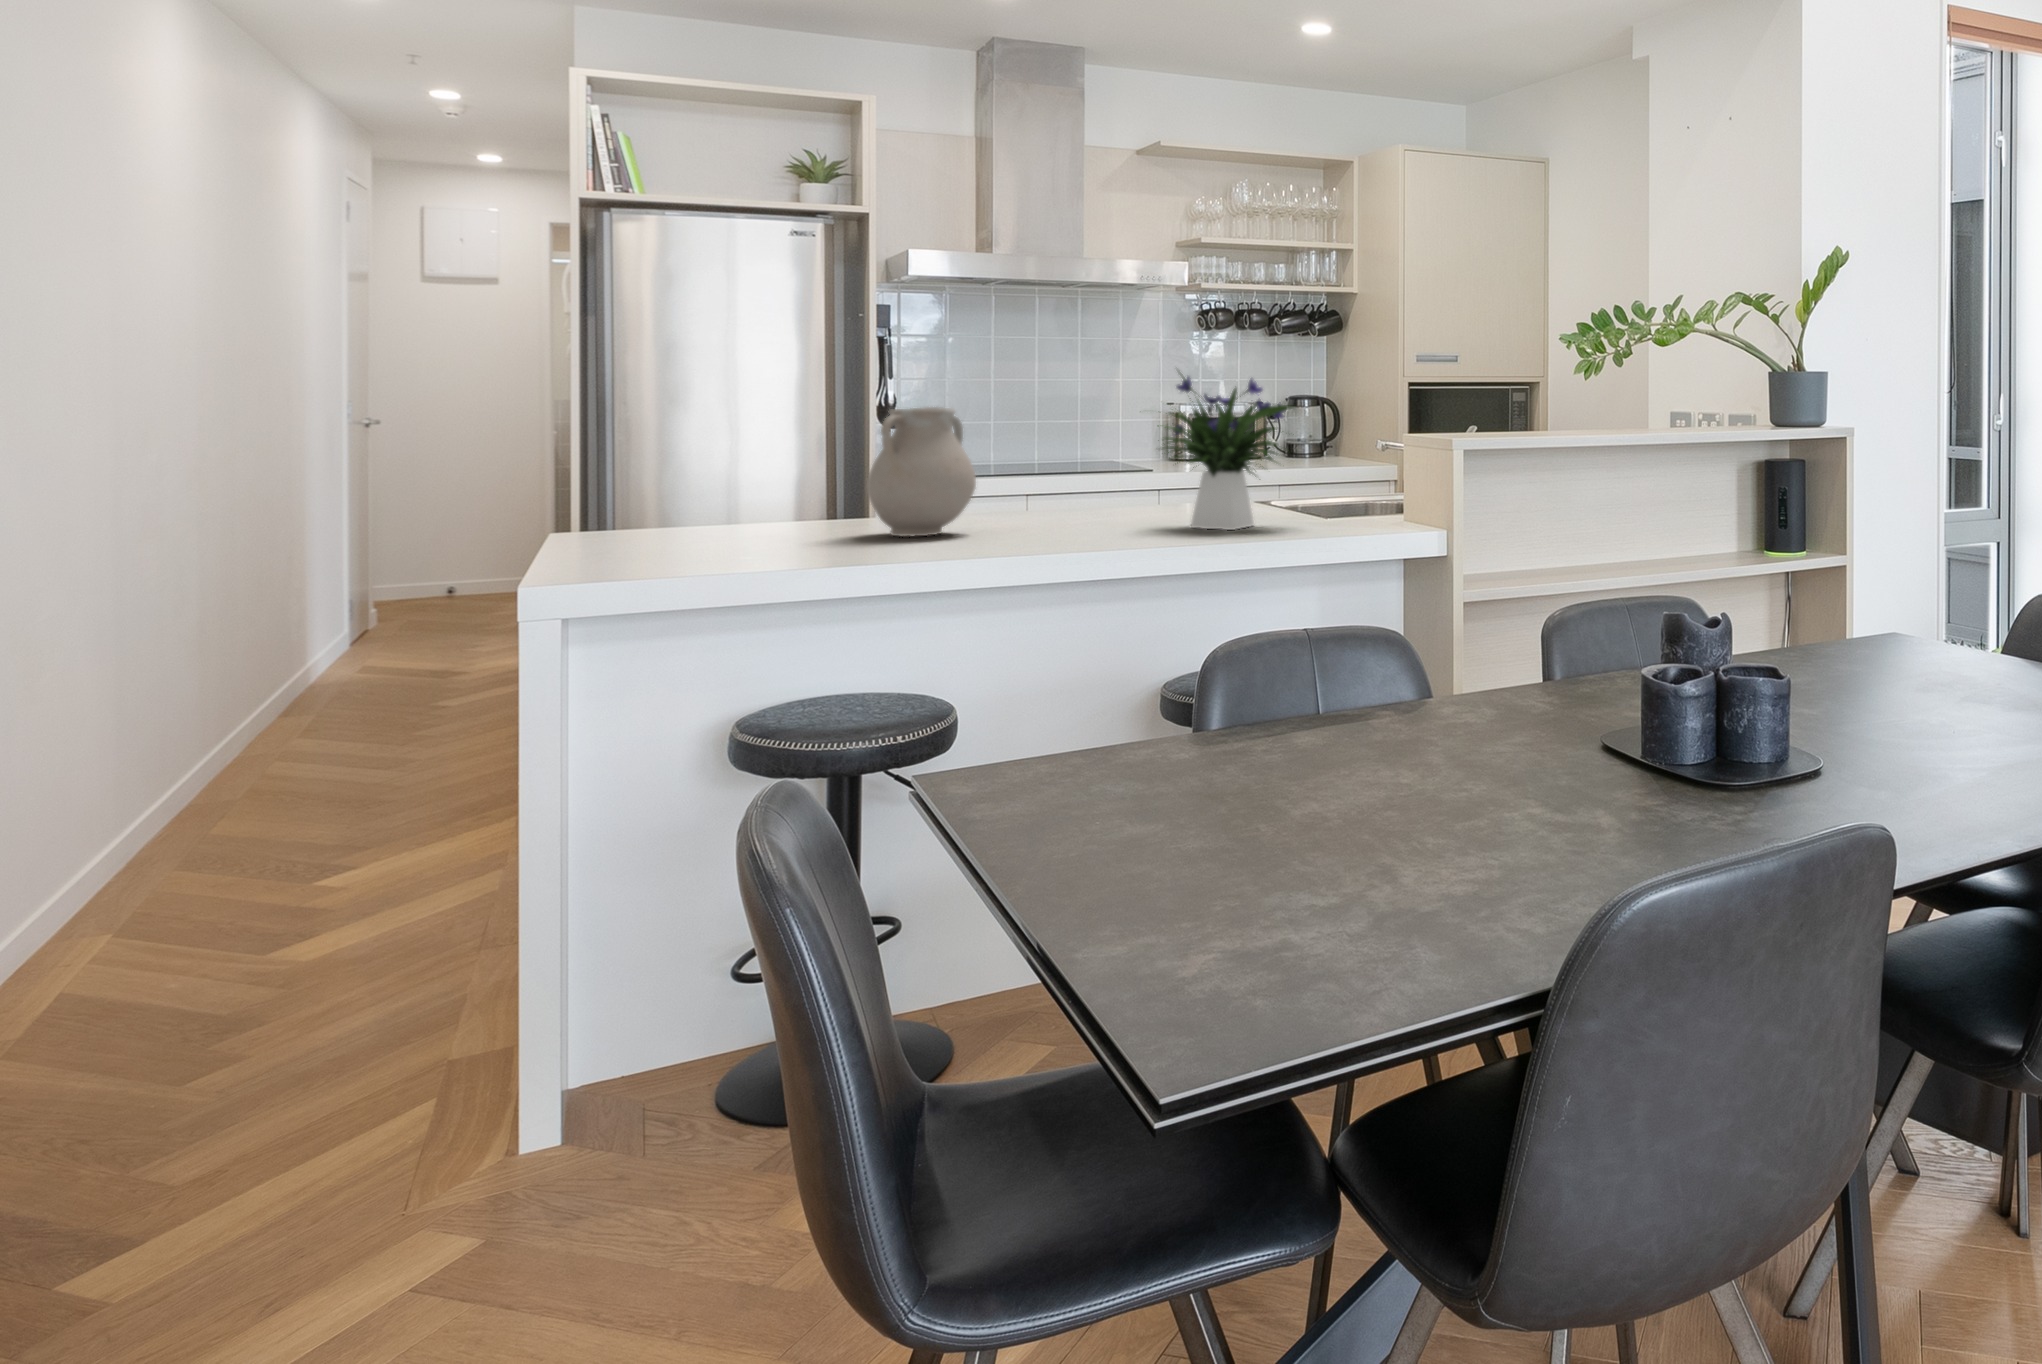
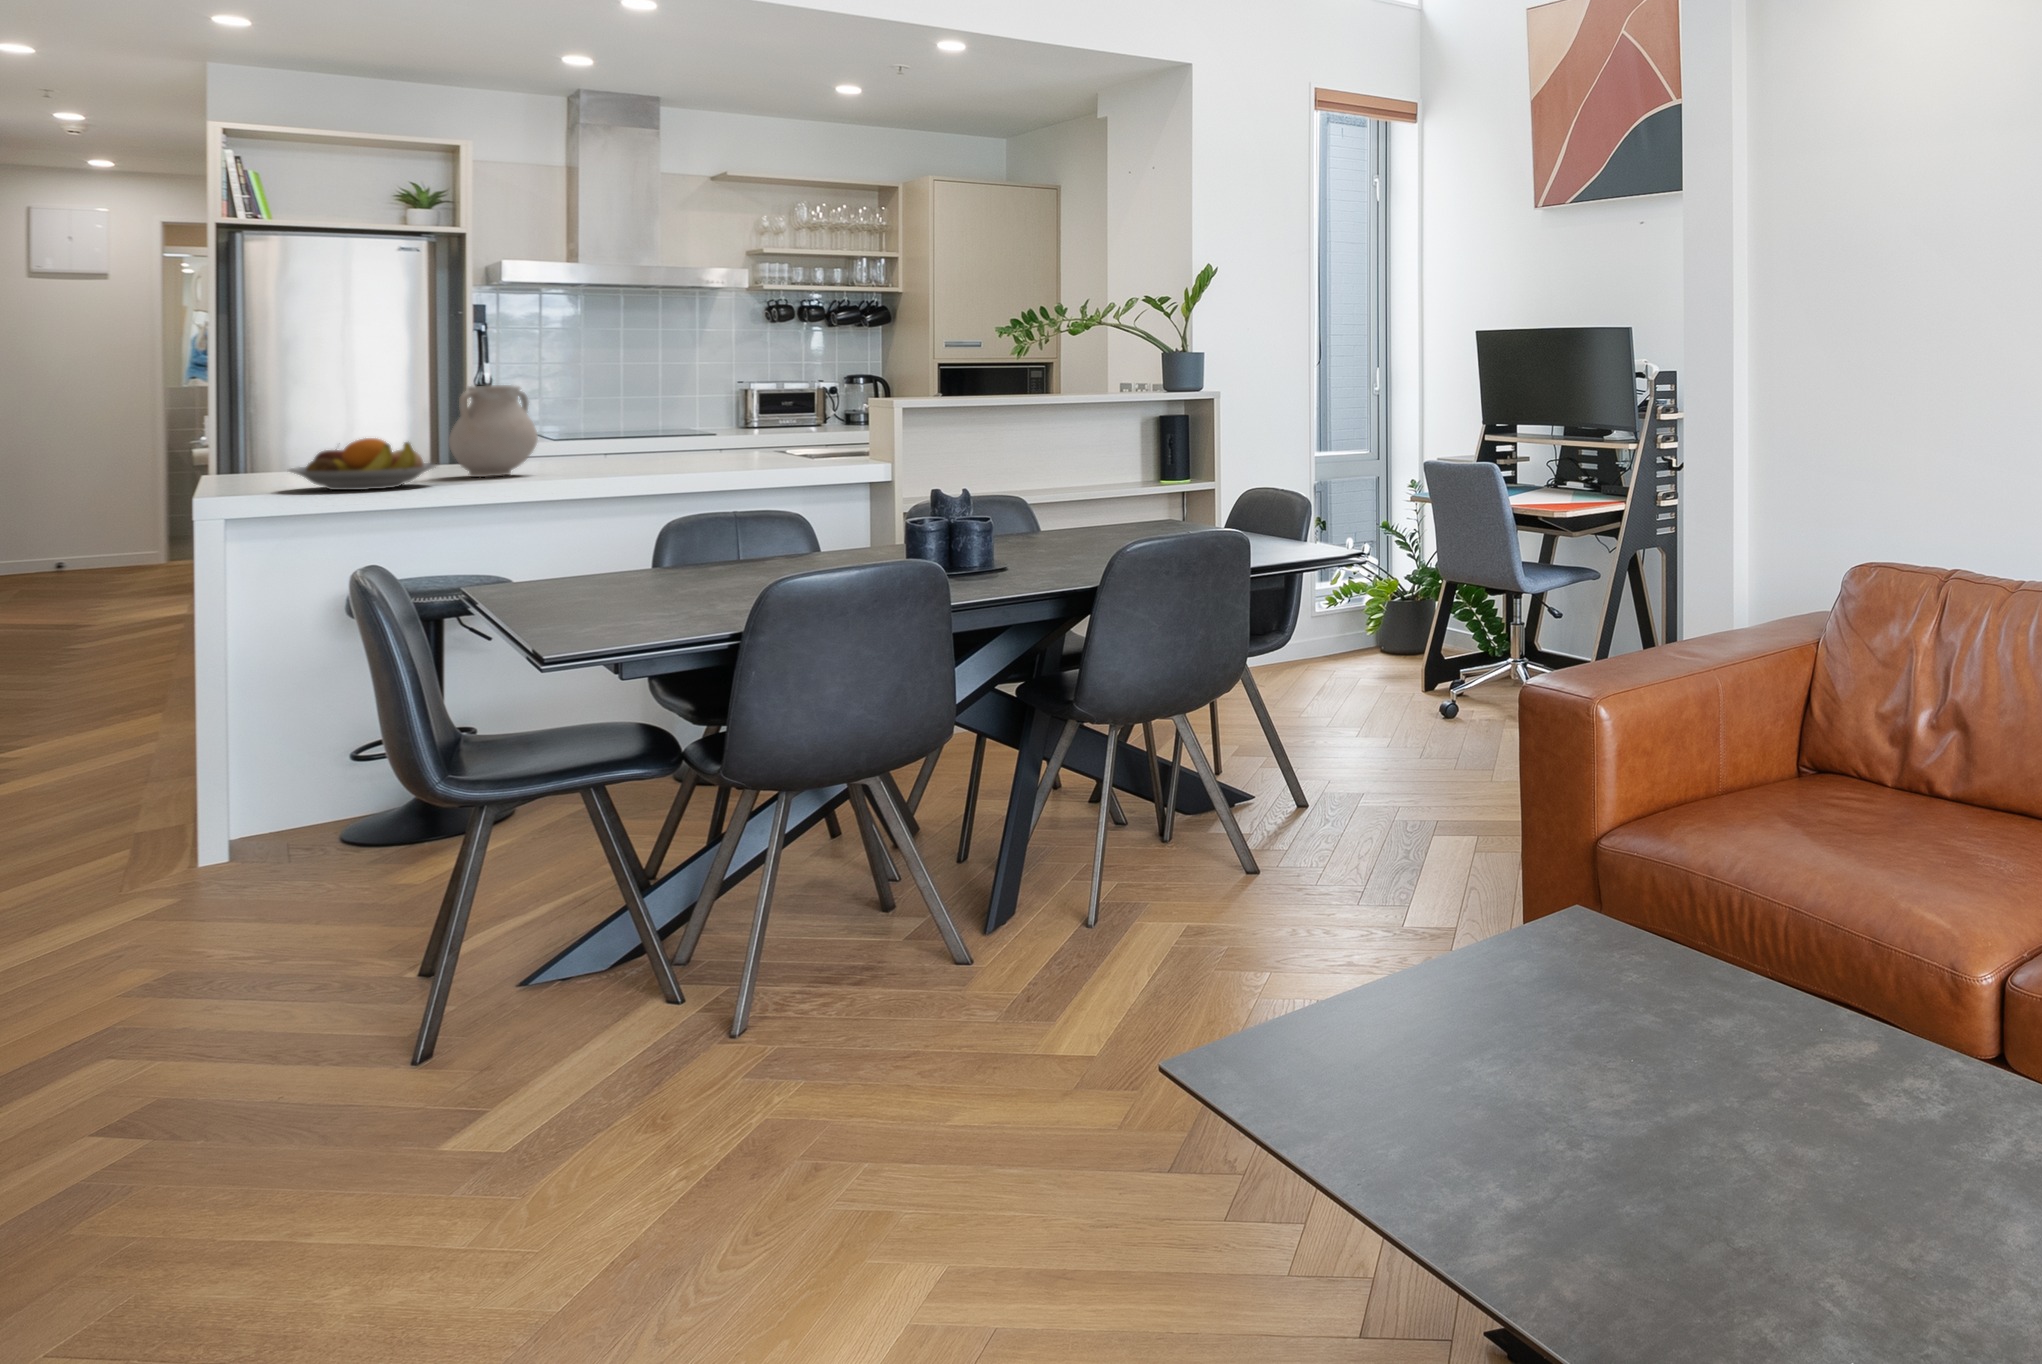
flower arrangement: present [1158,376,1293,530] -> none [667,354,795,469]
fruit bowl: none [670,484,860,560] -> present [289,438,437,490]

